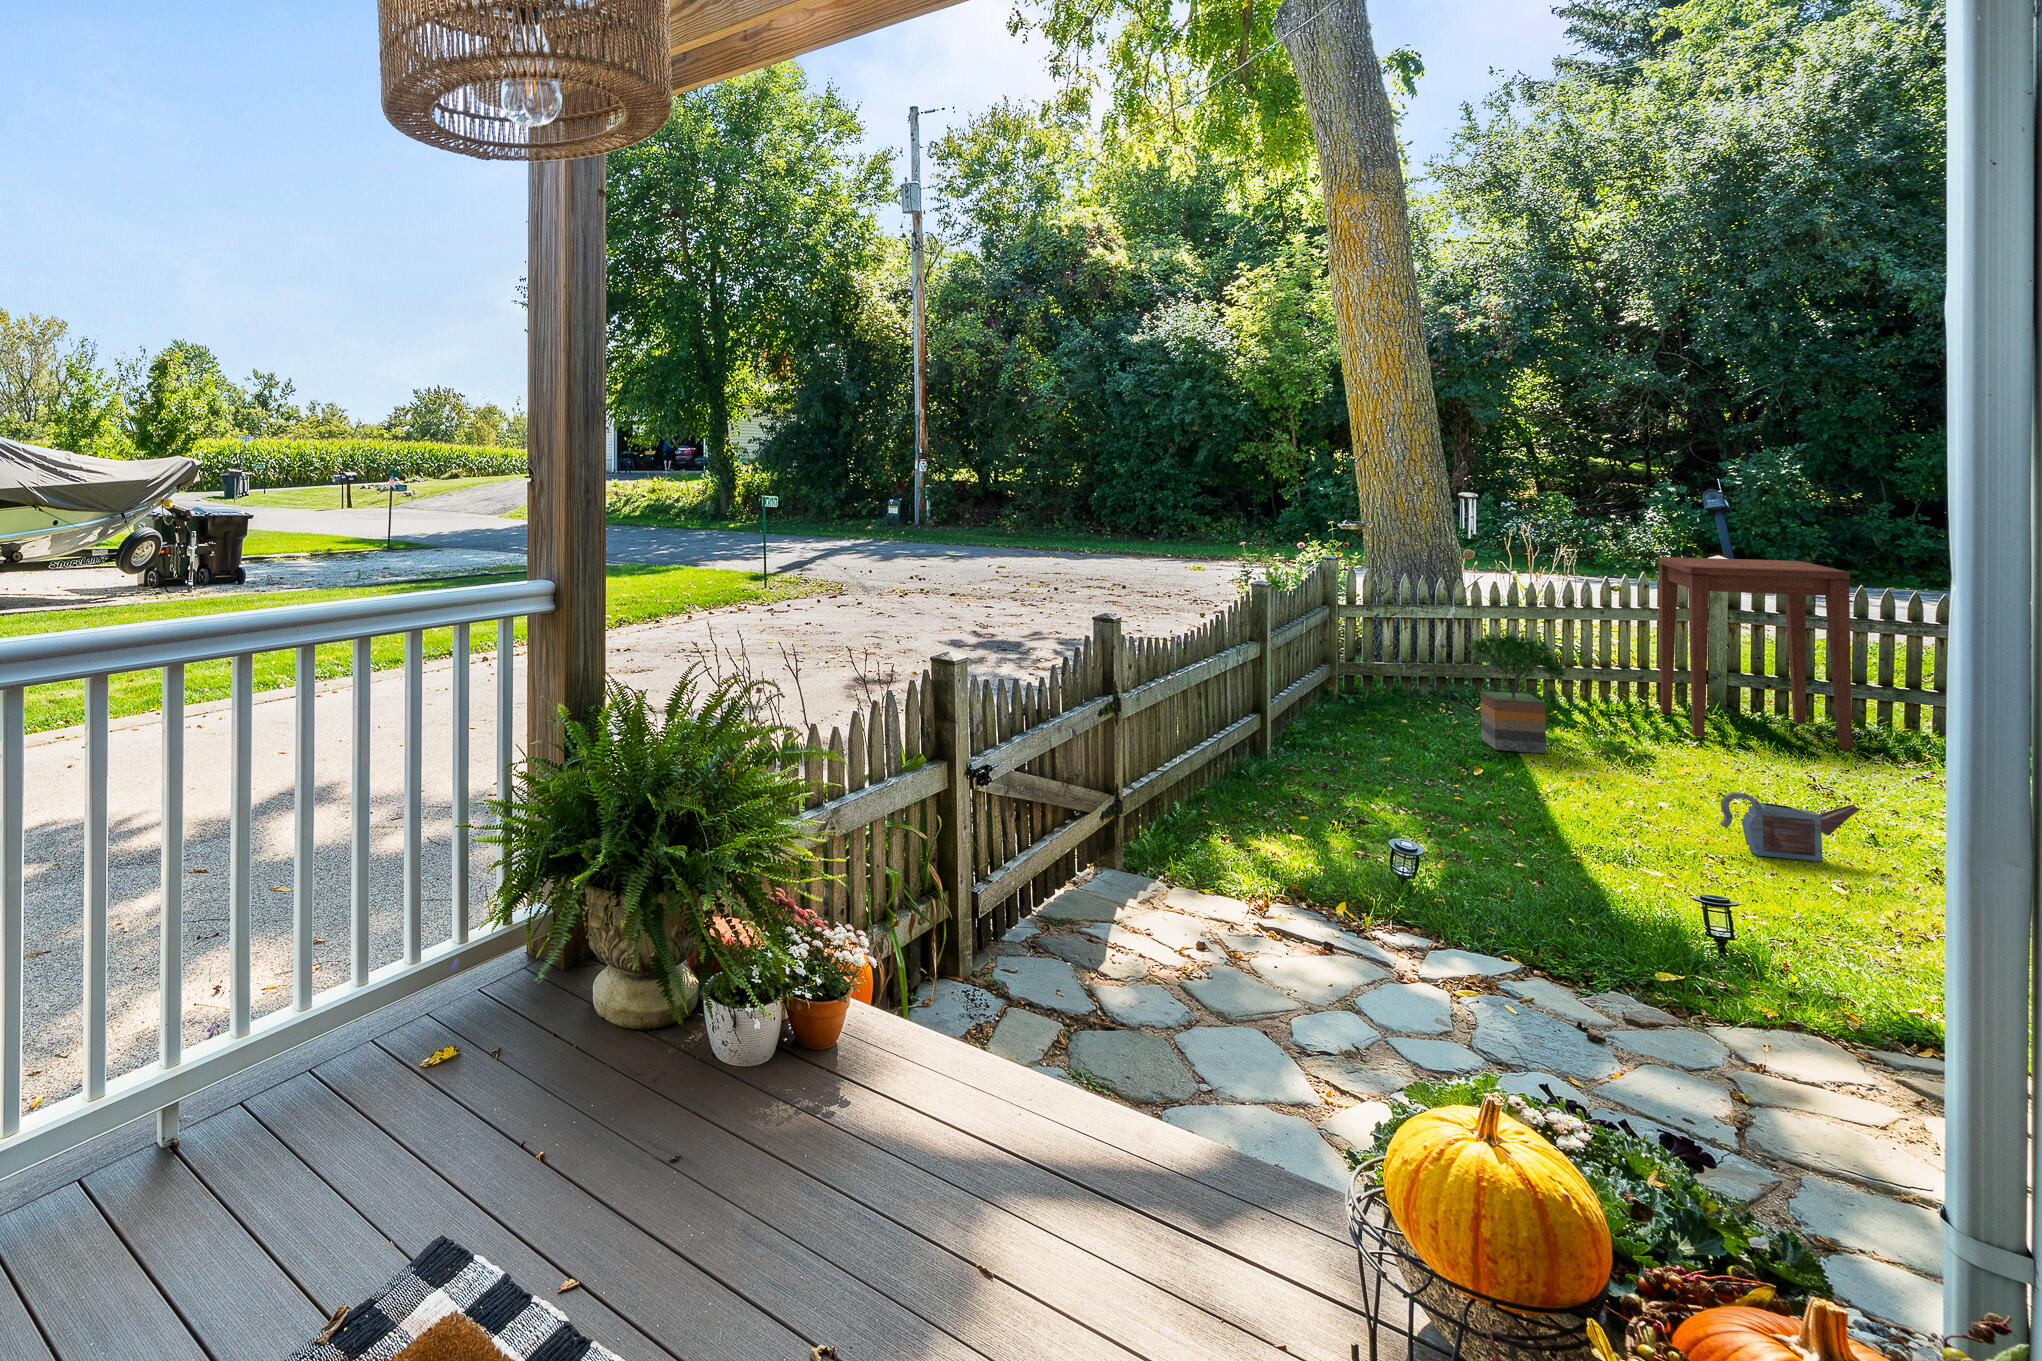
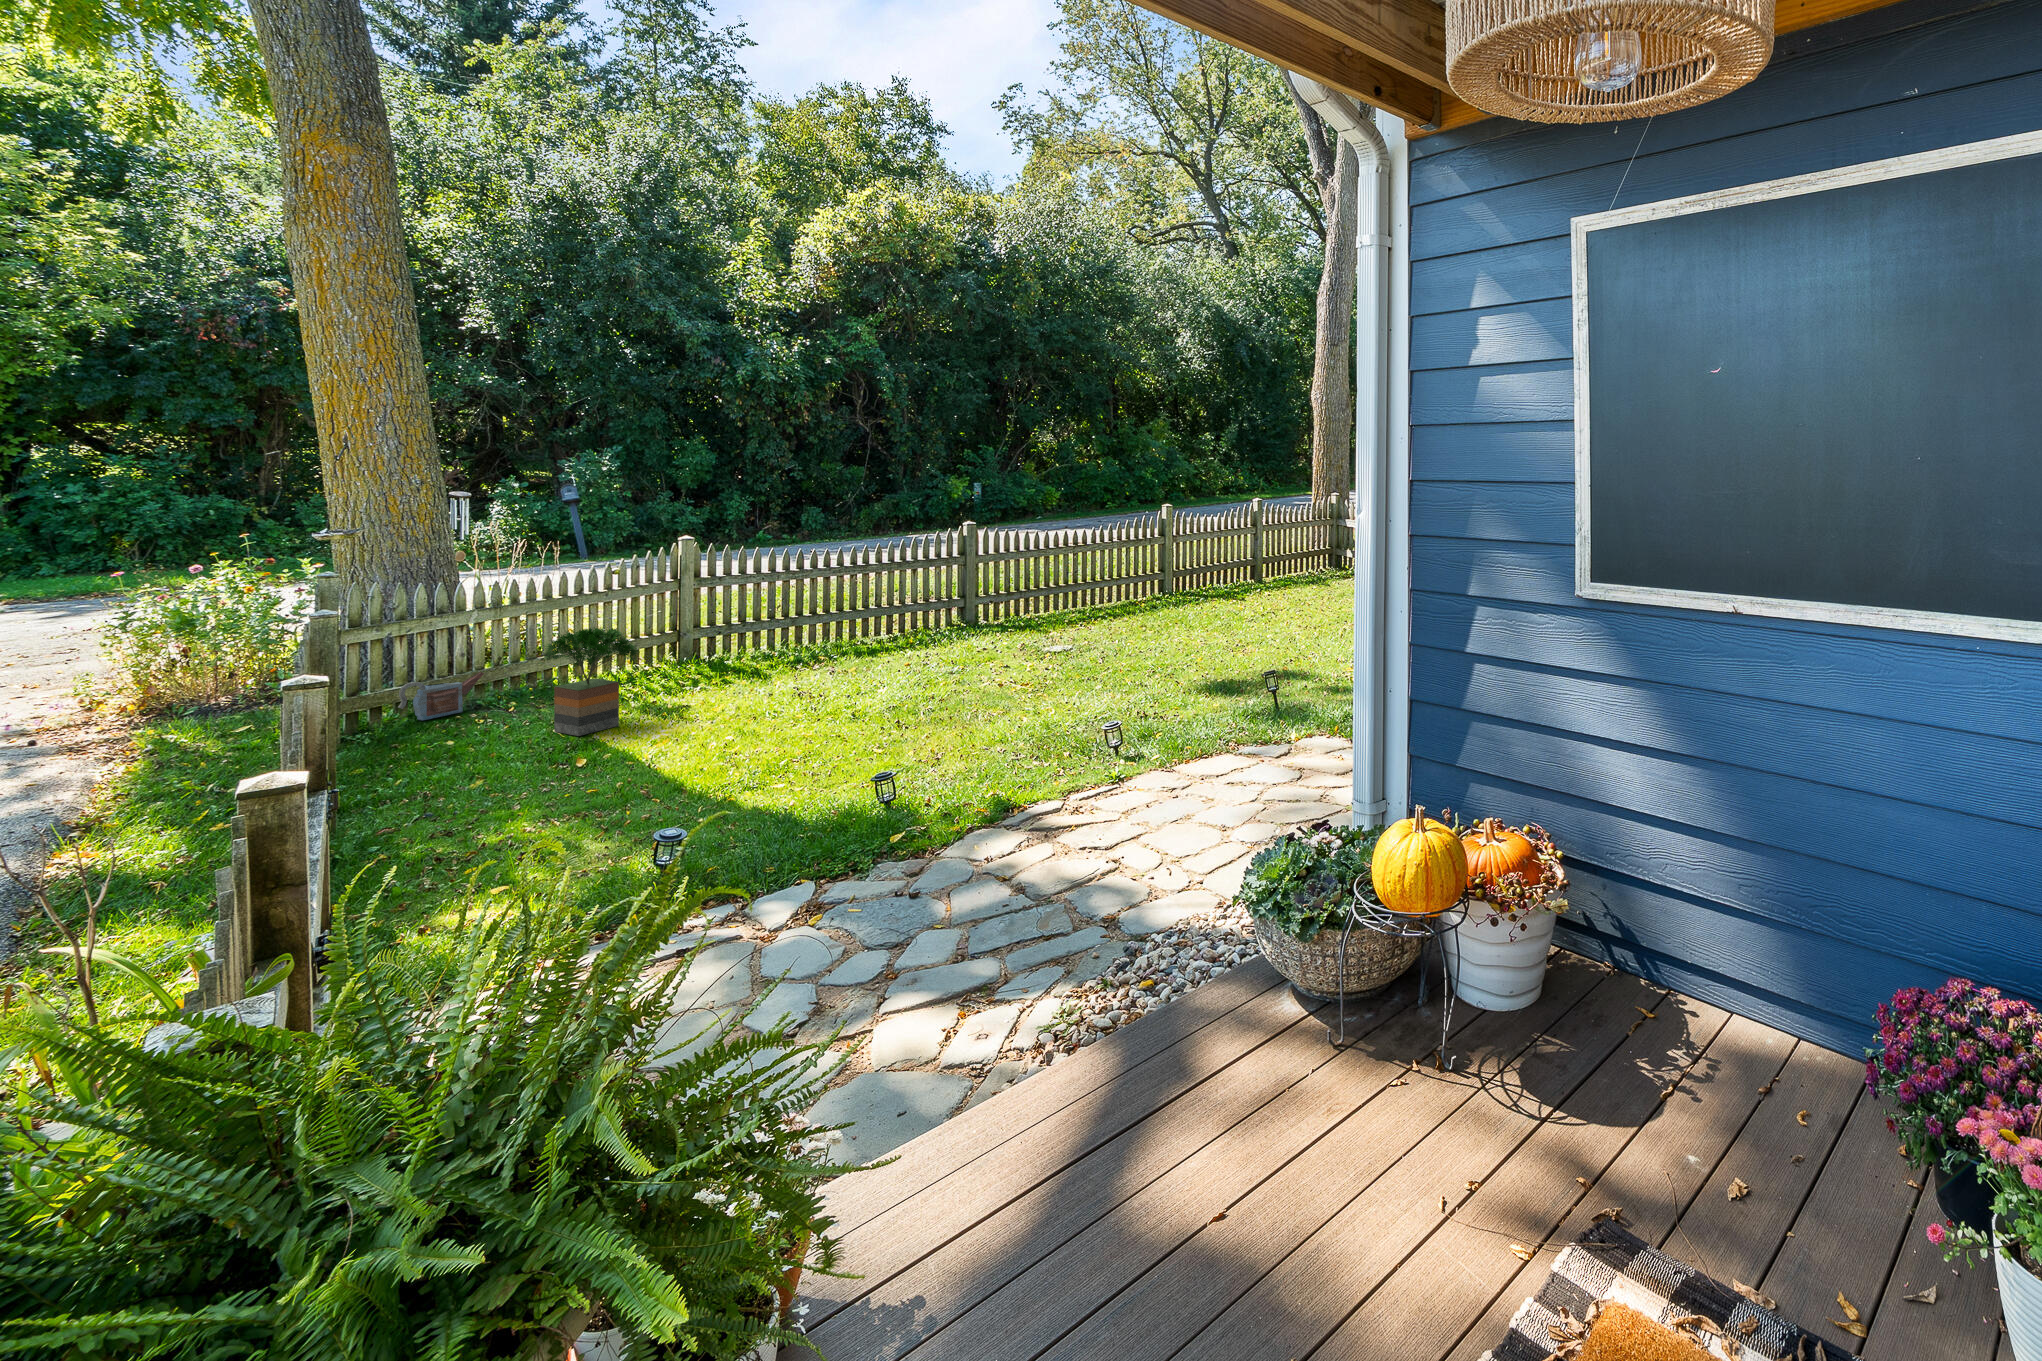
side table: present [1658,557,1852,750] -> none [653,537,786,680]
watering can: present [1719,792,1860,861] -> present [398,672,484,720]

